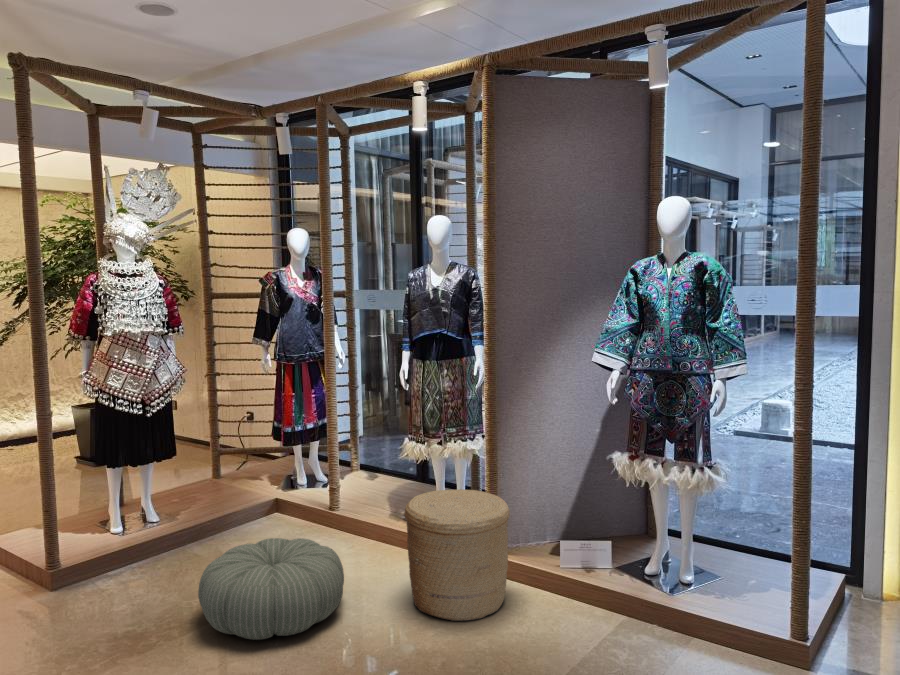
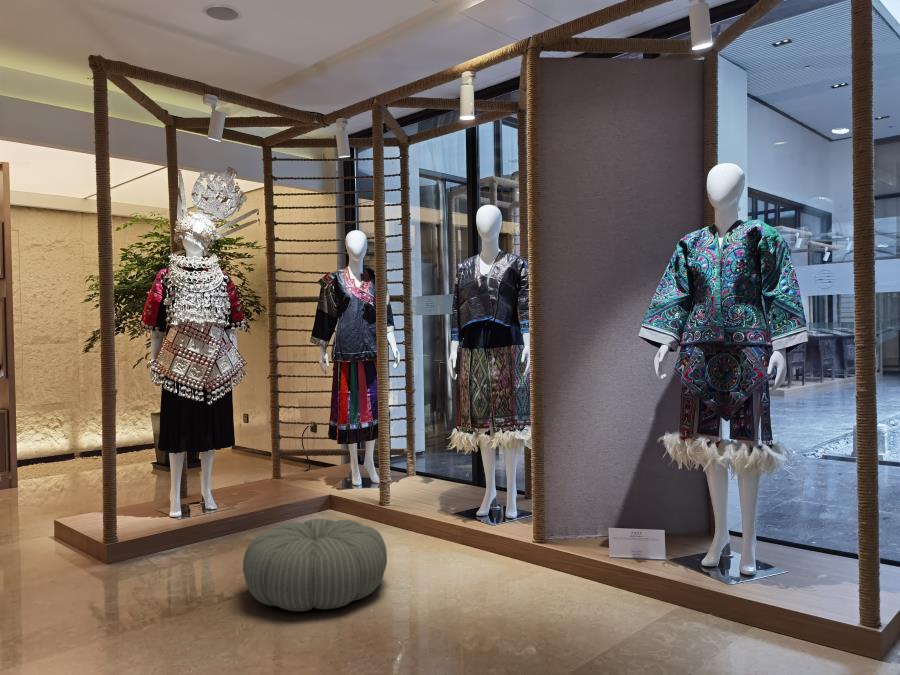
woven basket: present [404,489,510,621] -> none [448,475,556,604]

